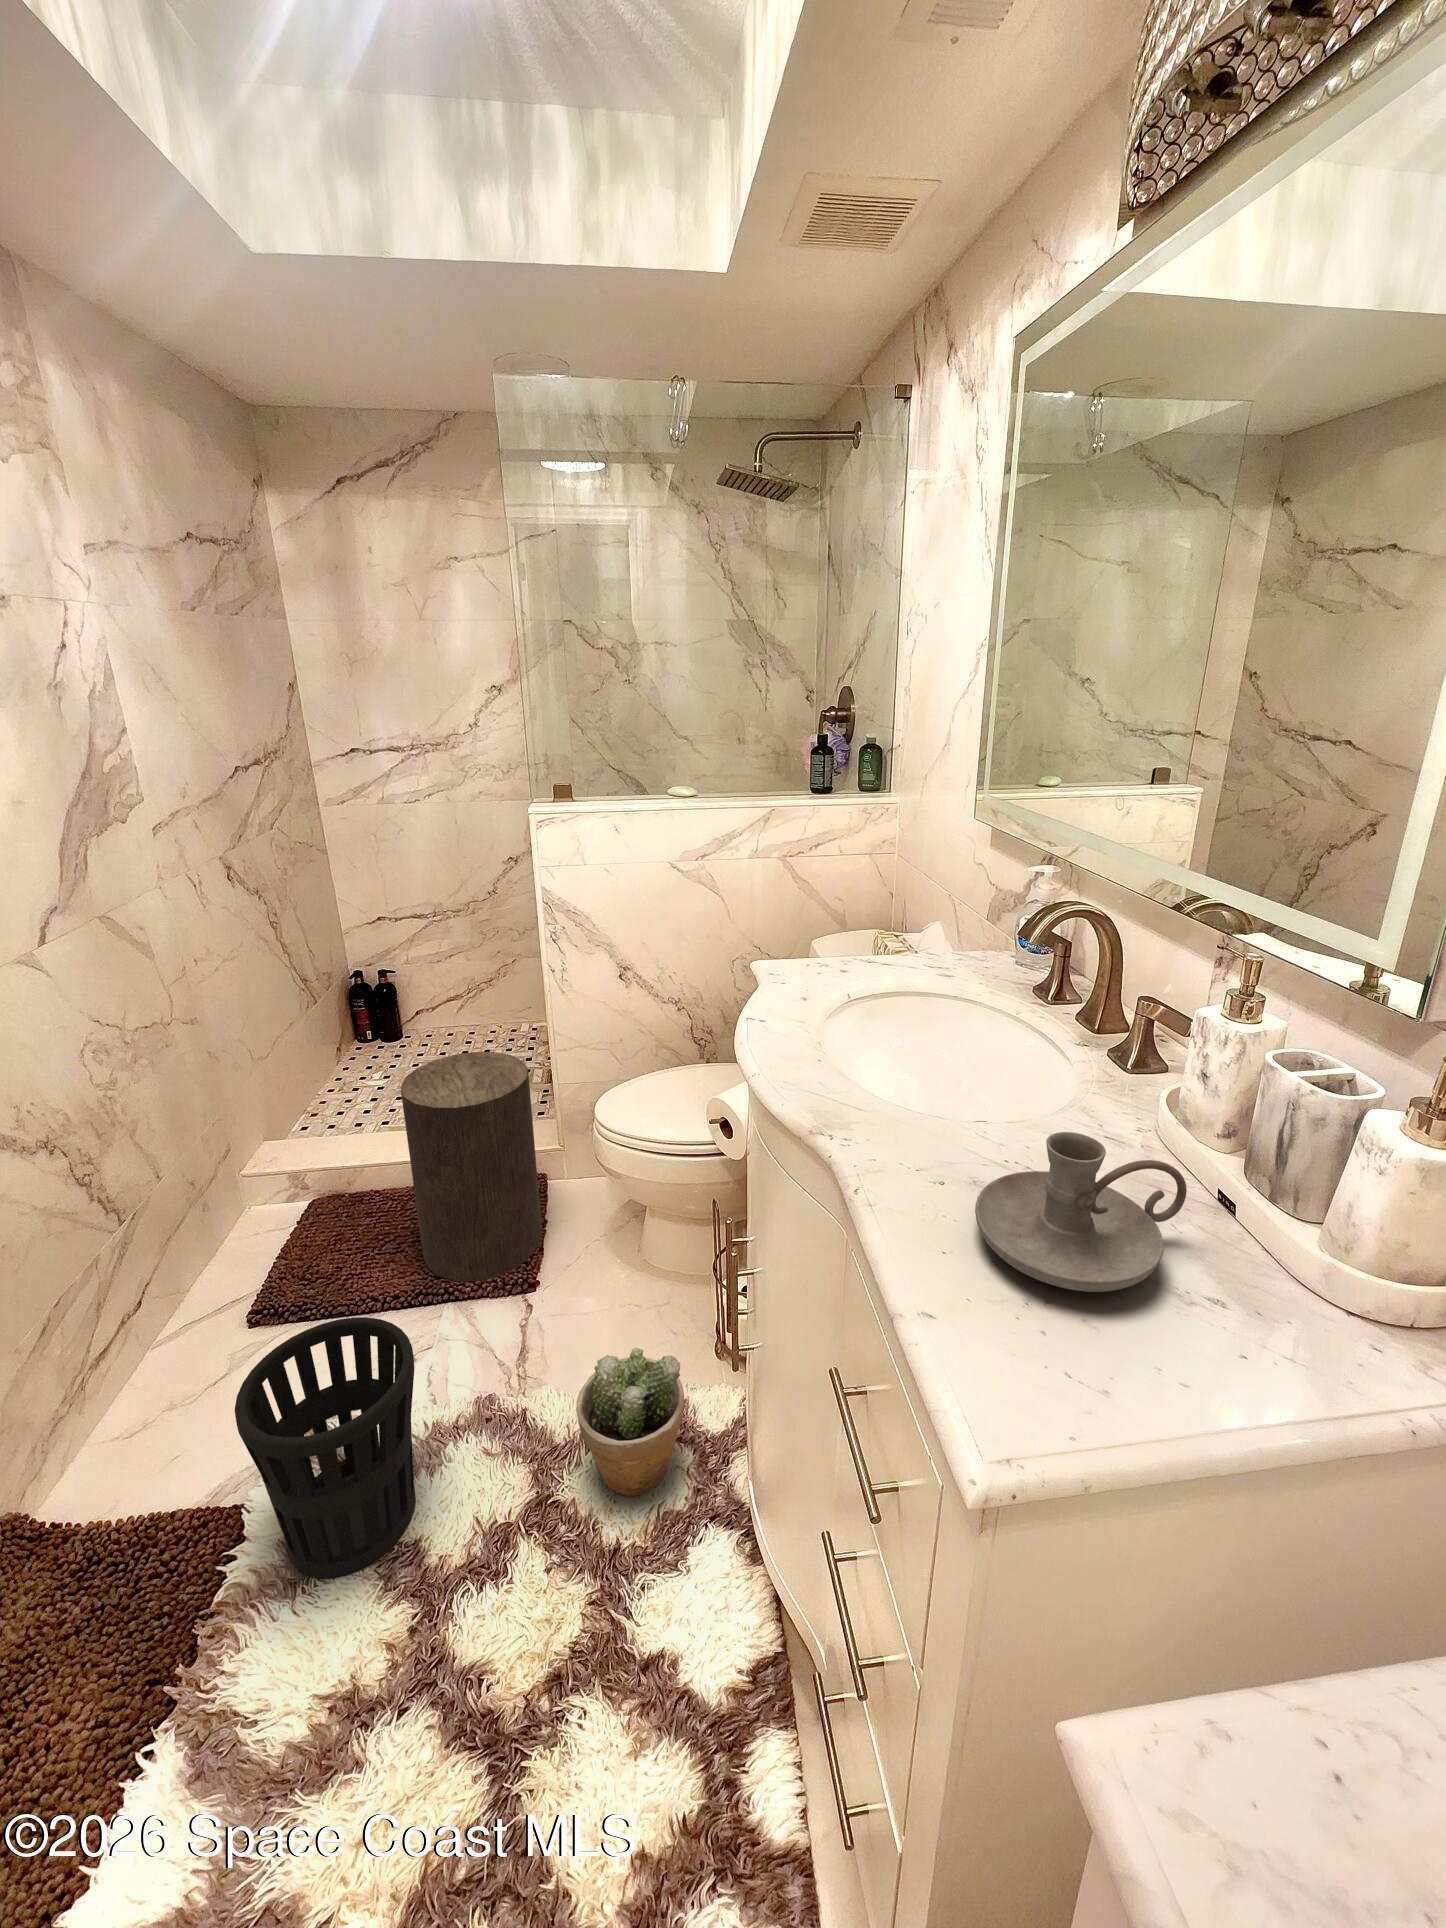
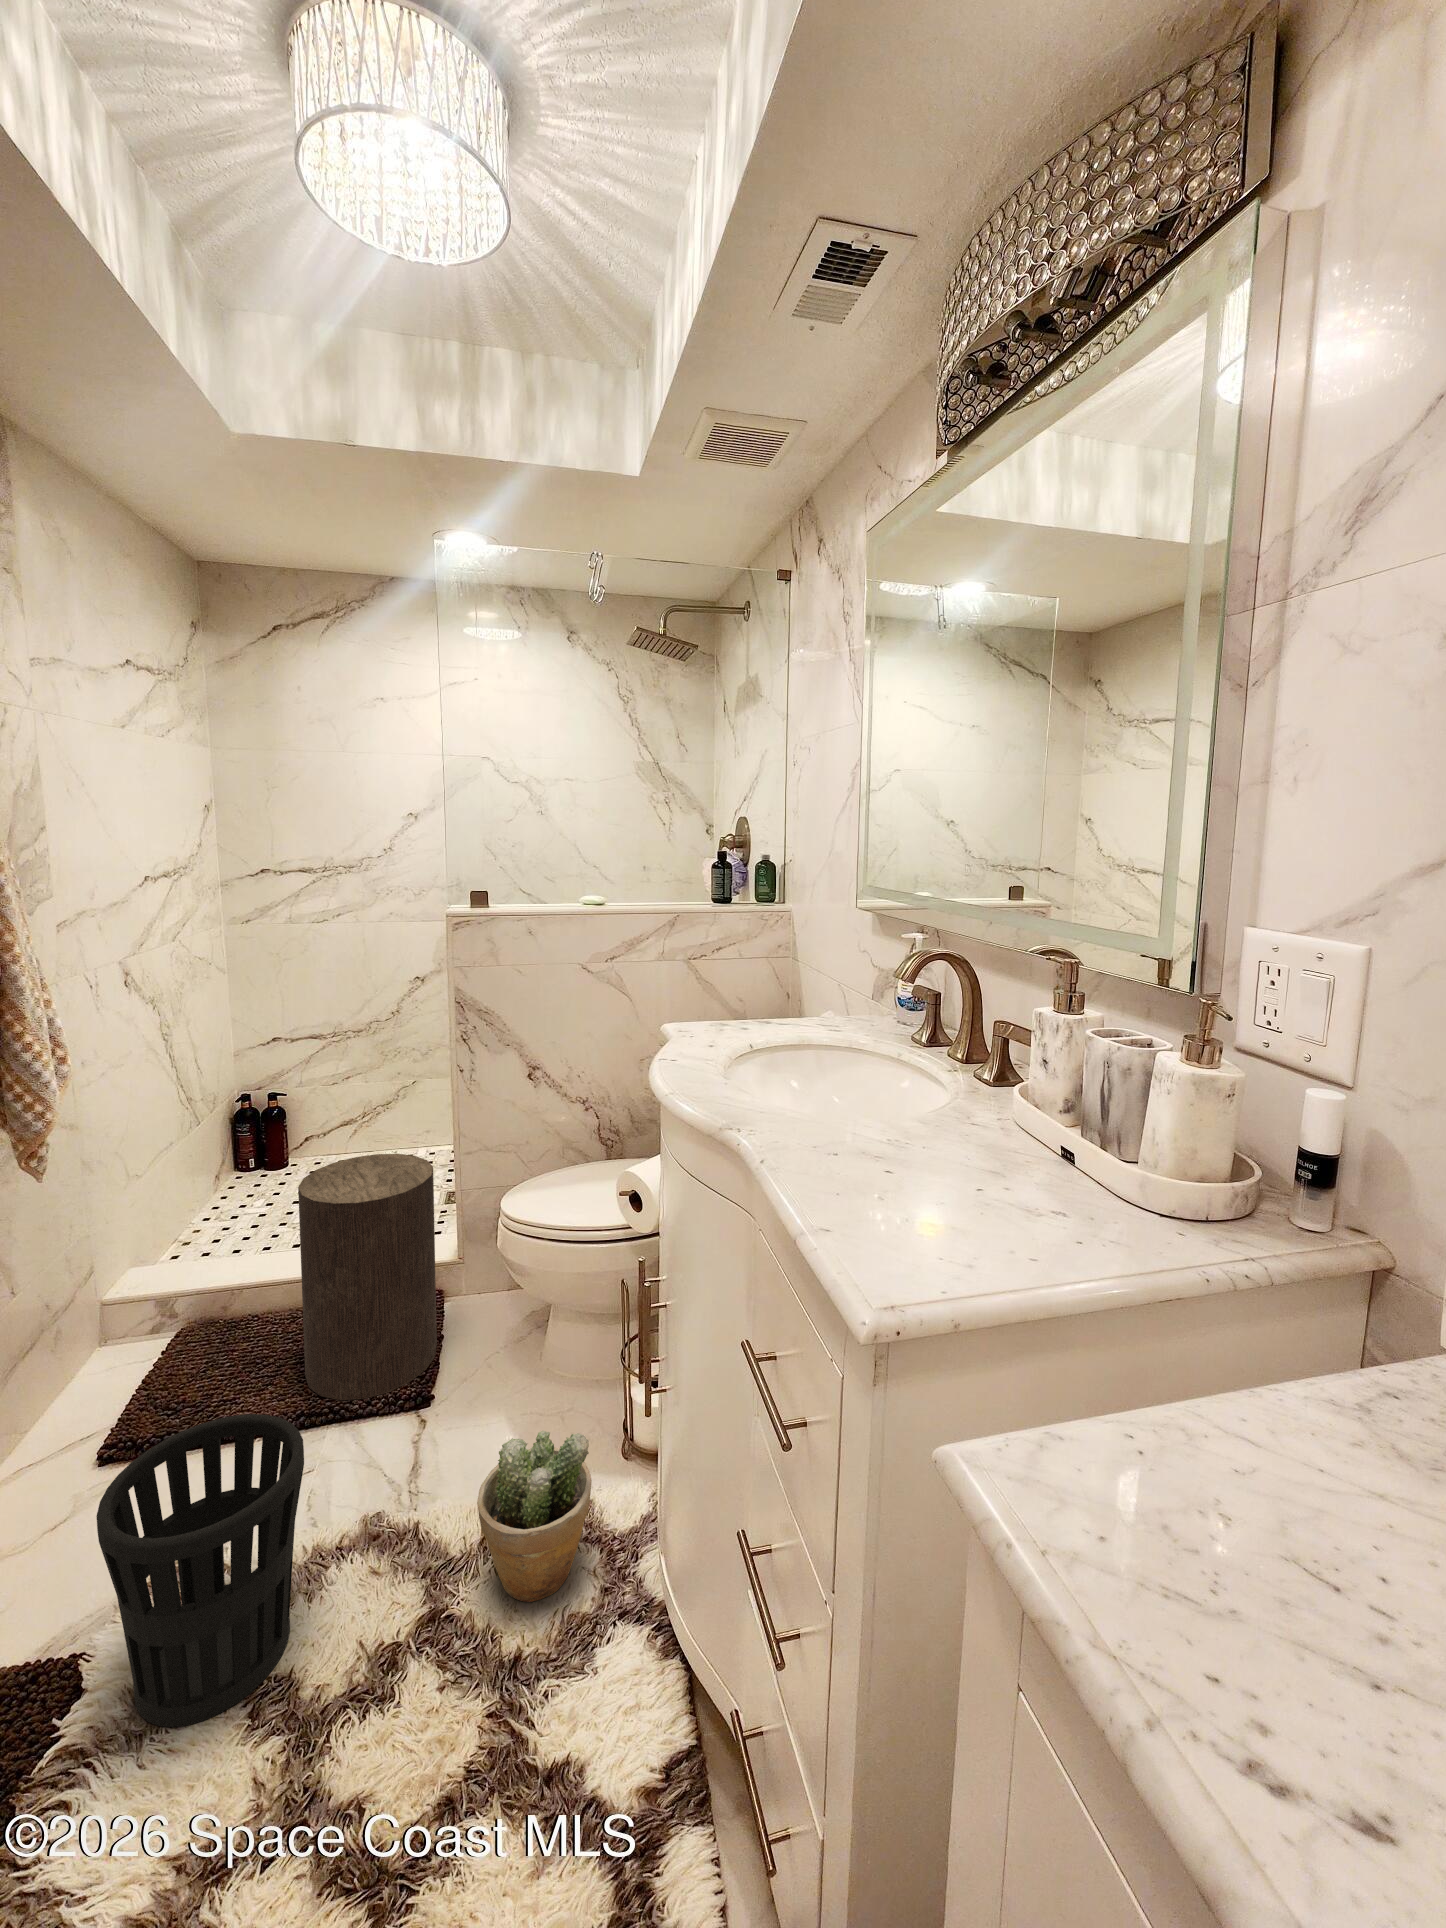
candle holder: present [975,1132,1187,1292] -> none [872,1094,1043,1216]

